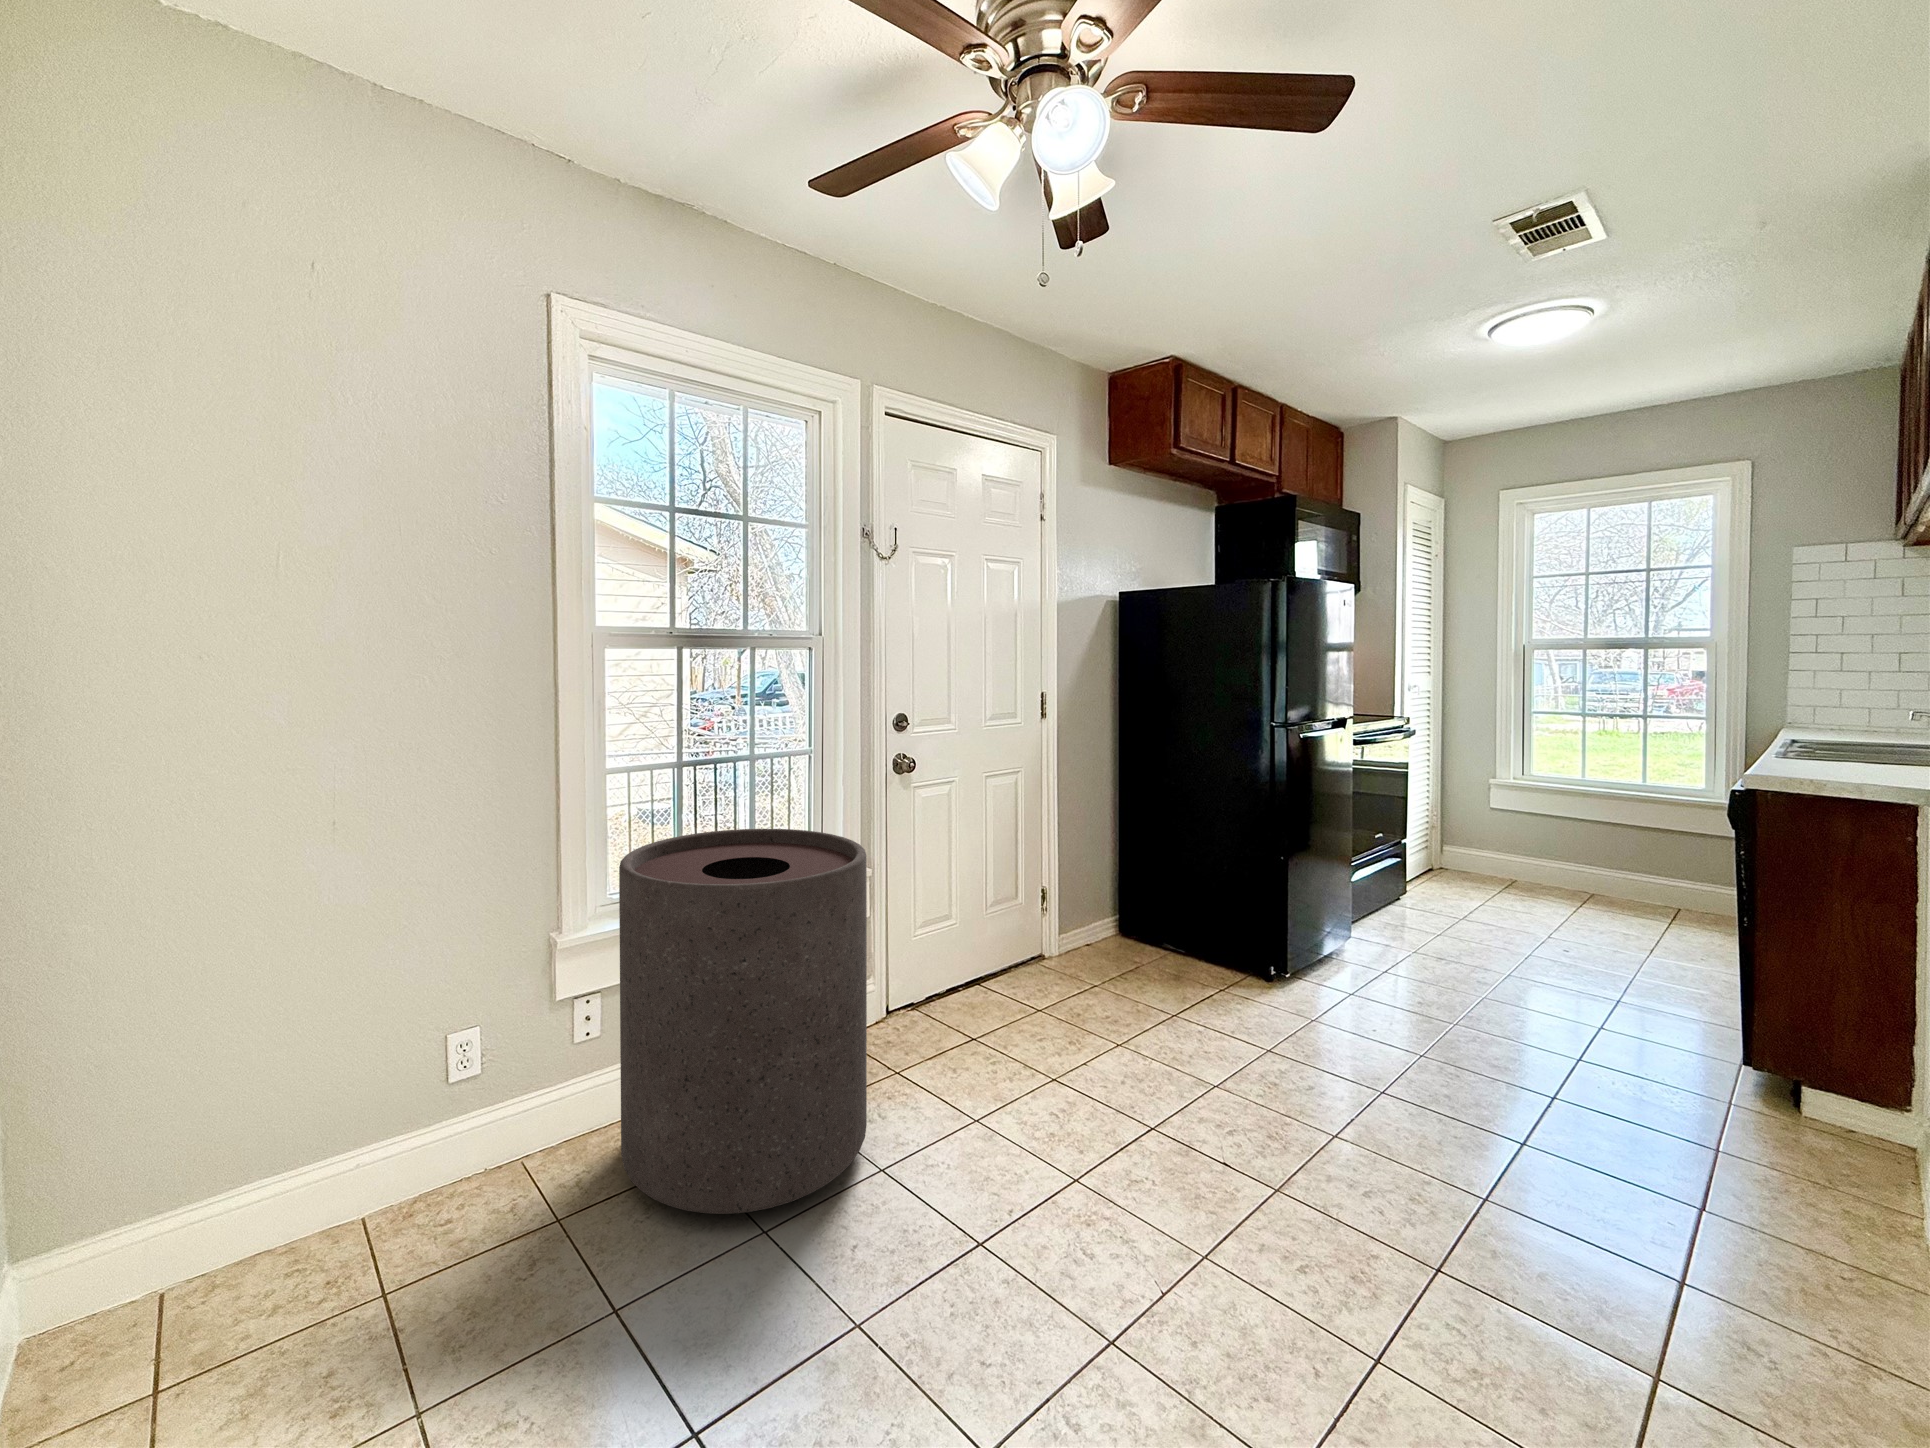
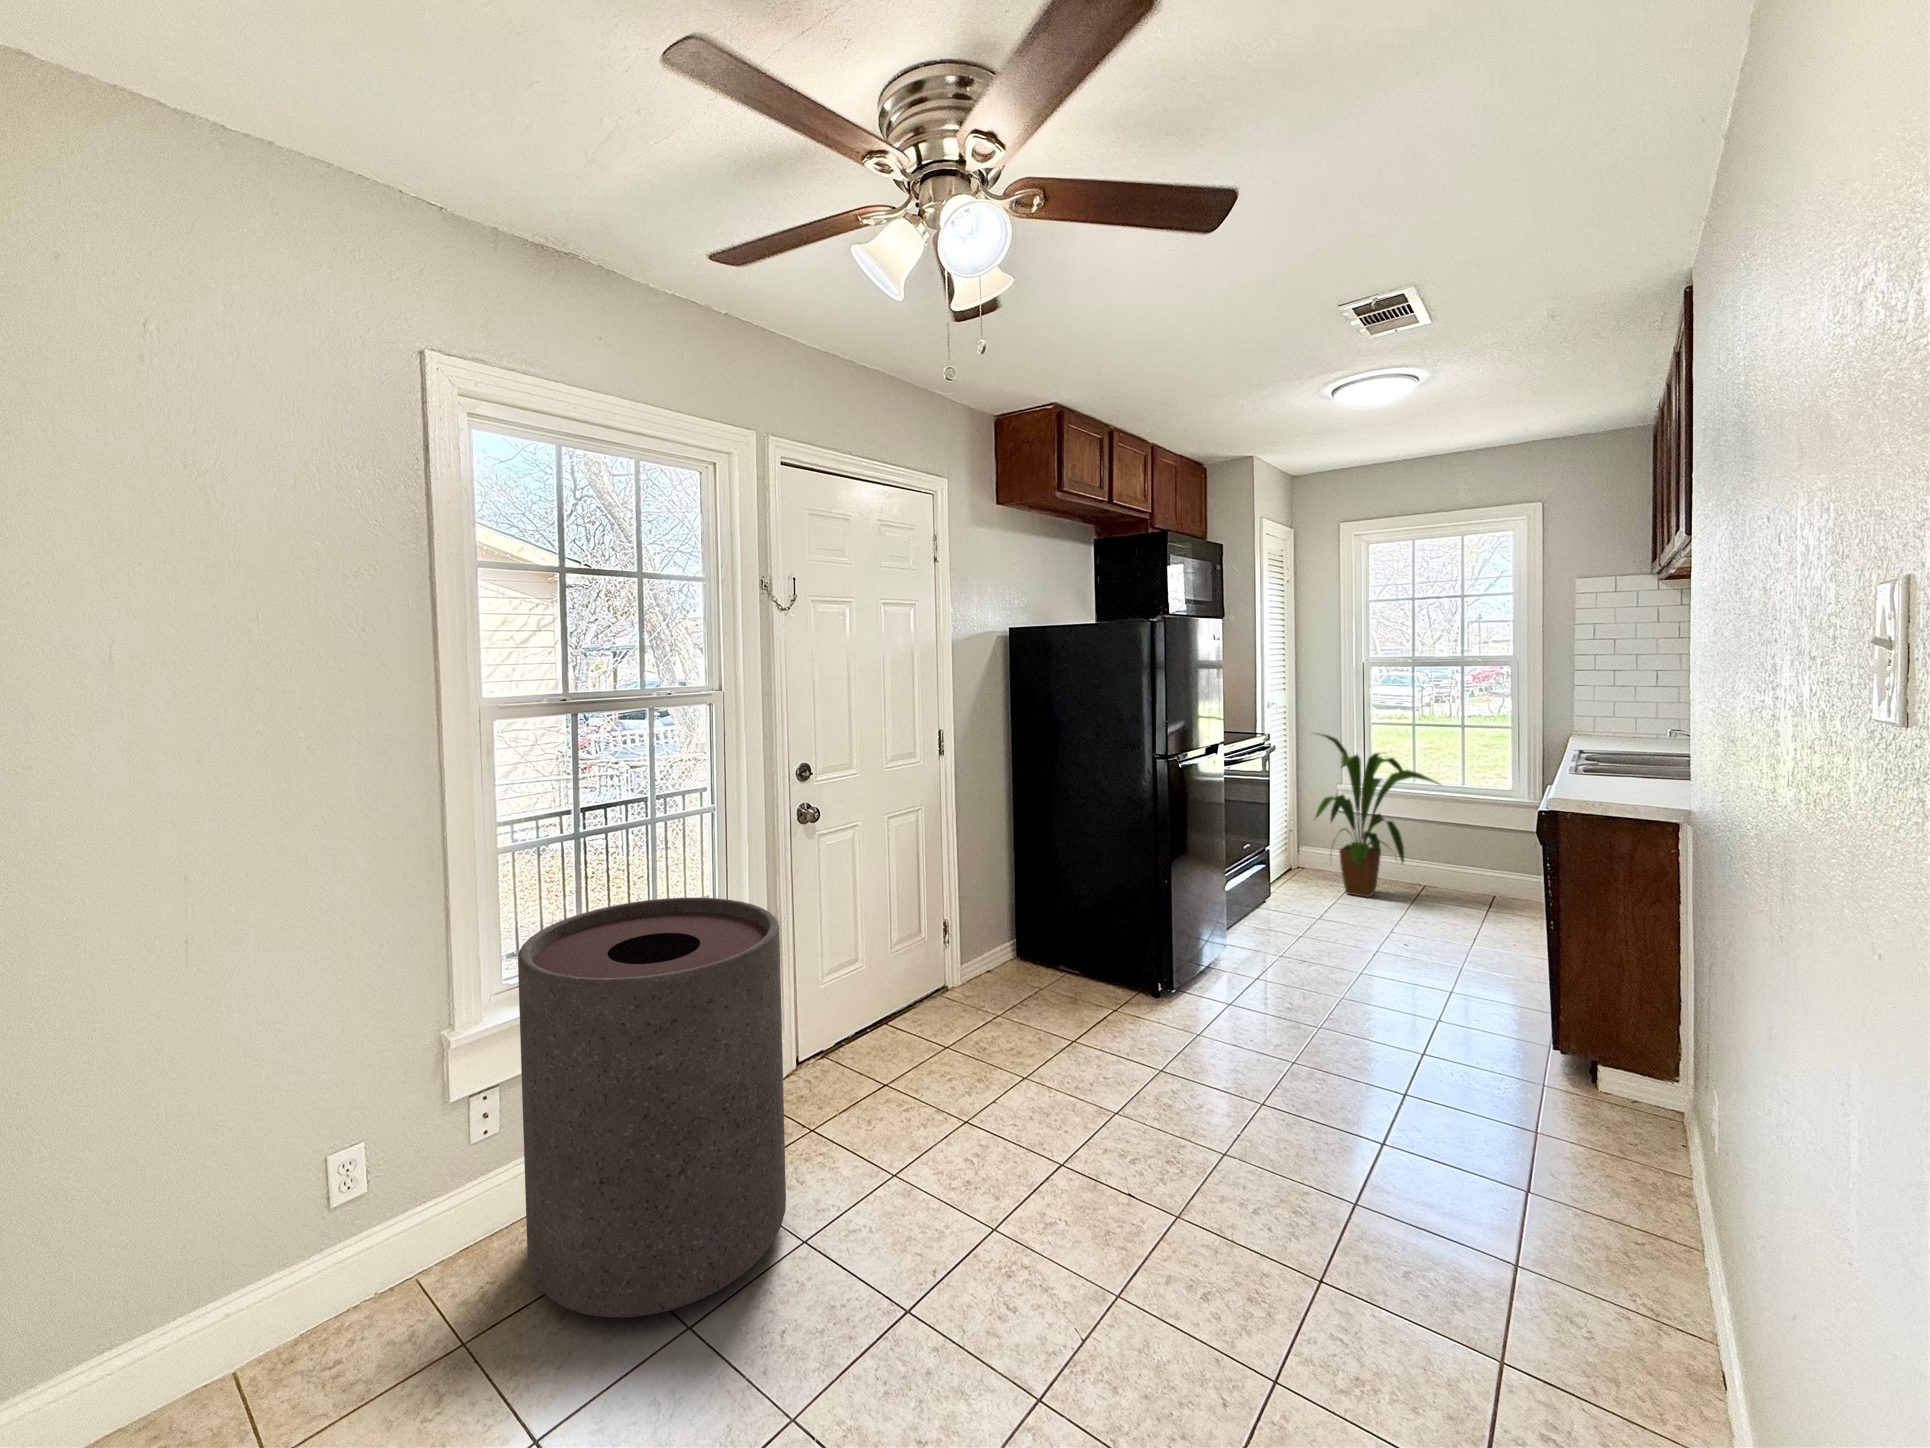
house plant: none [1455,719,1615,900] -> present [1315,734,1438,897]

